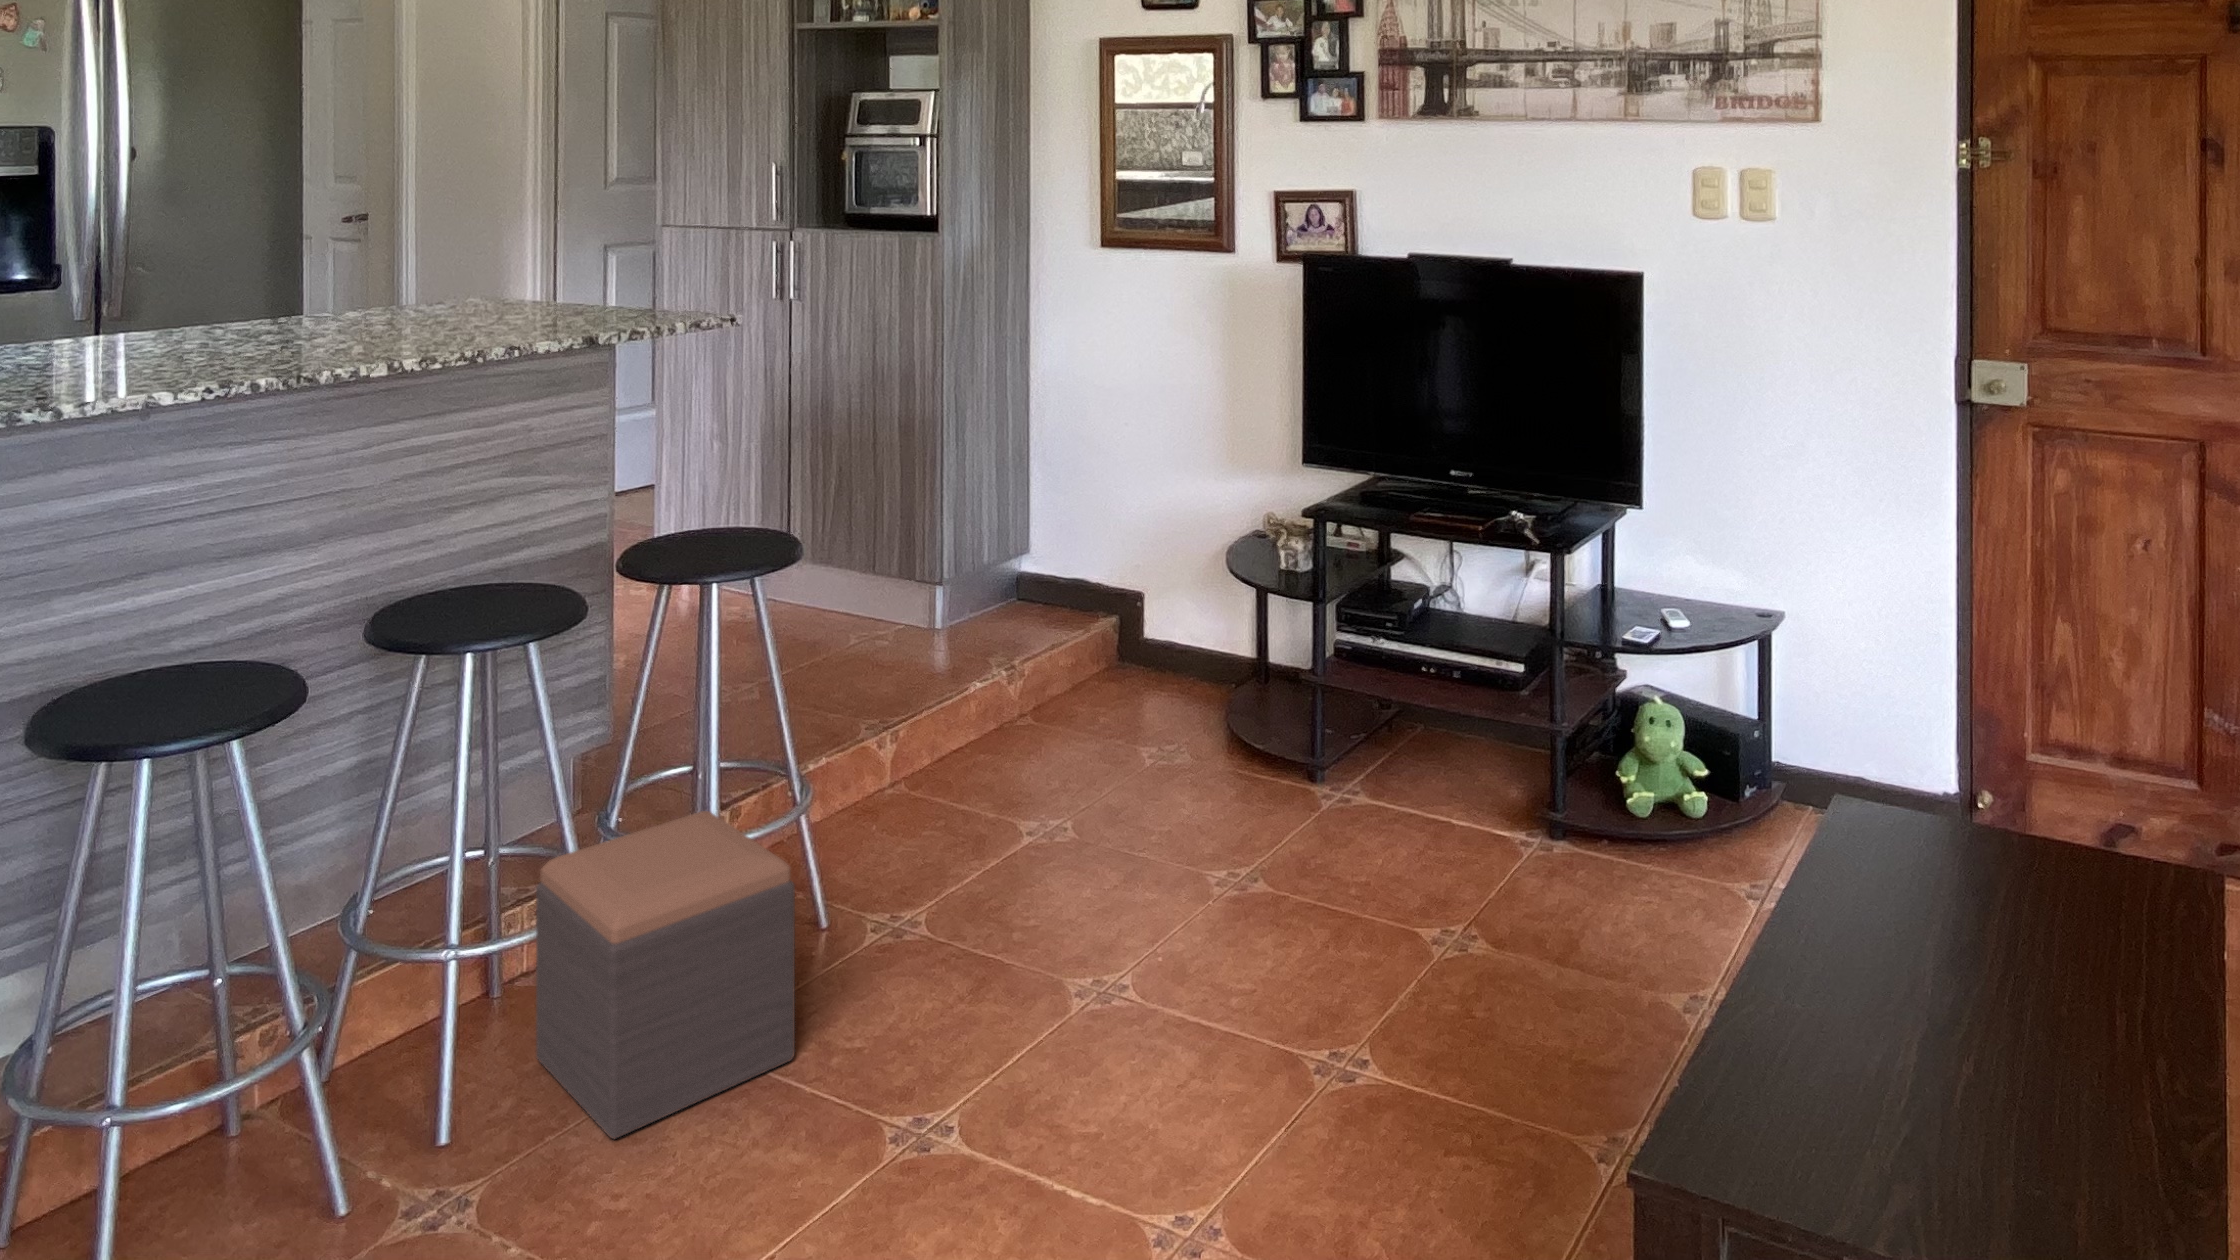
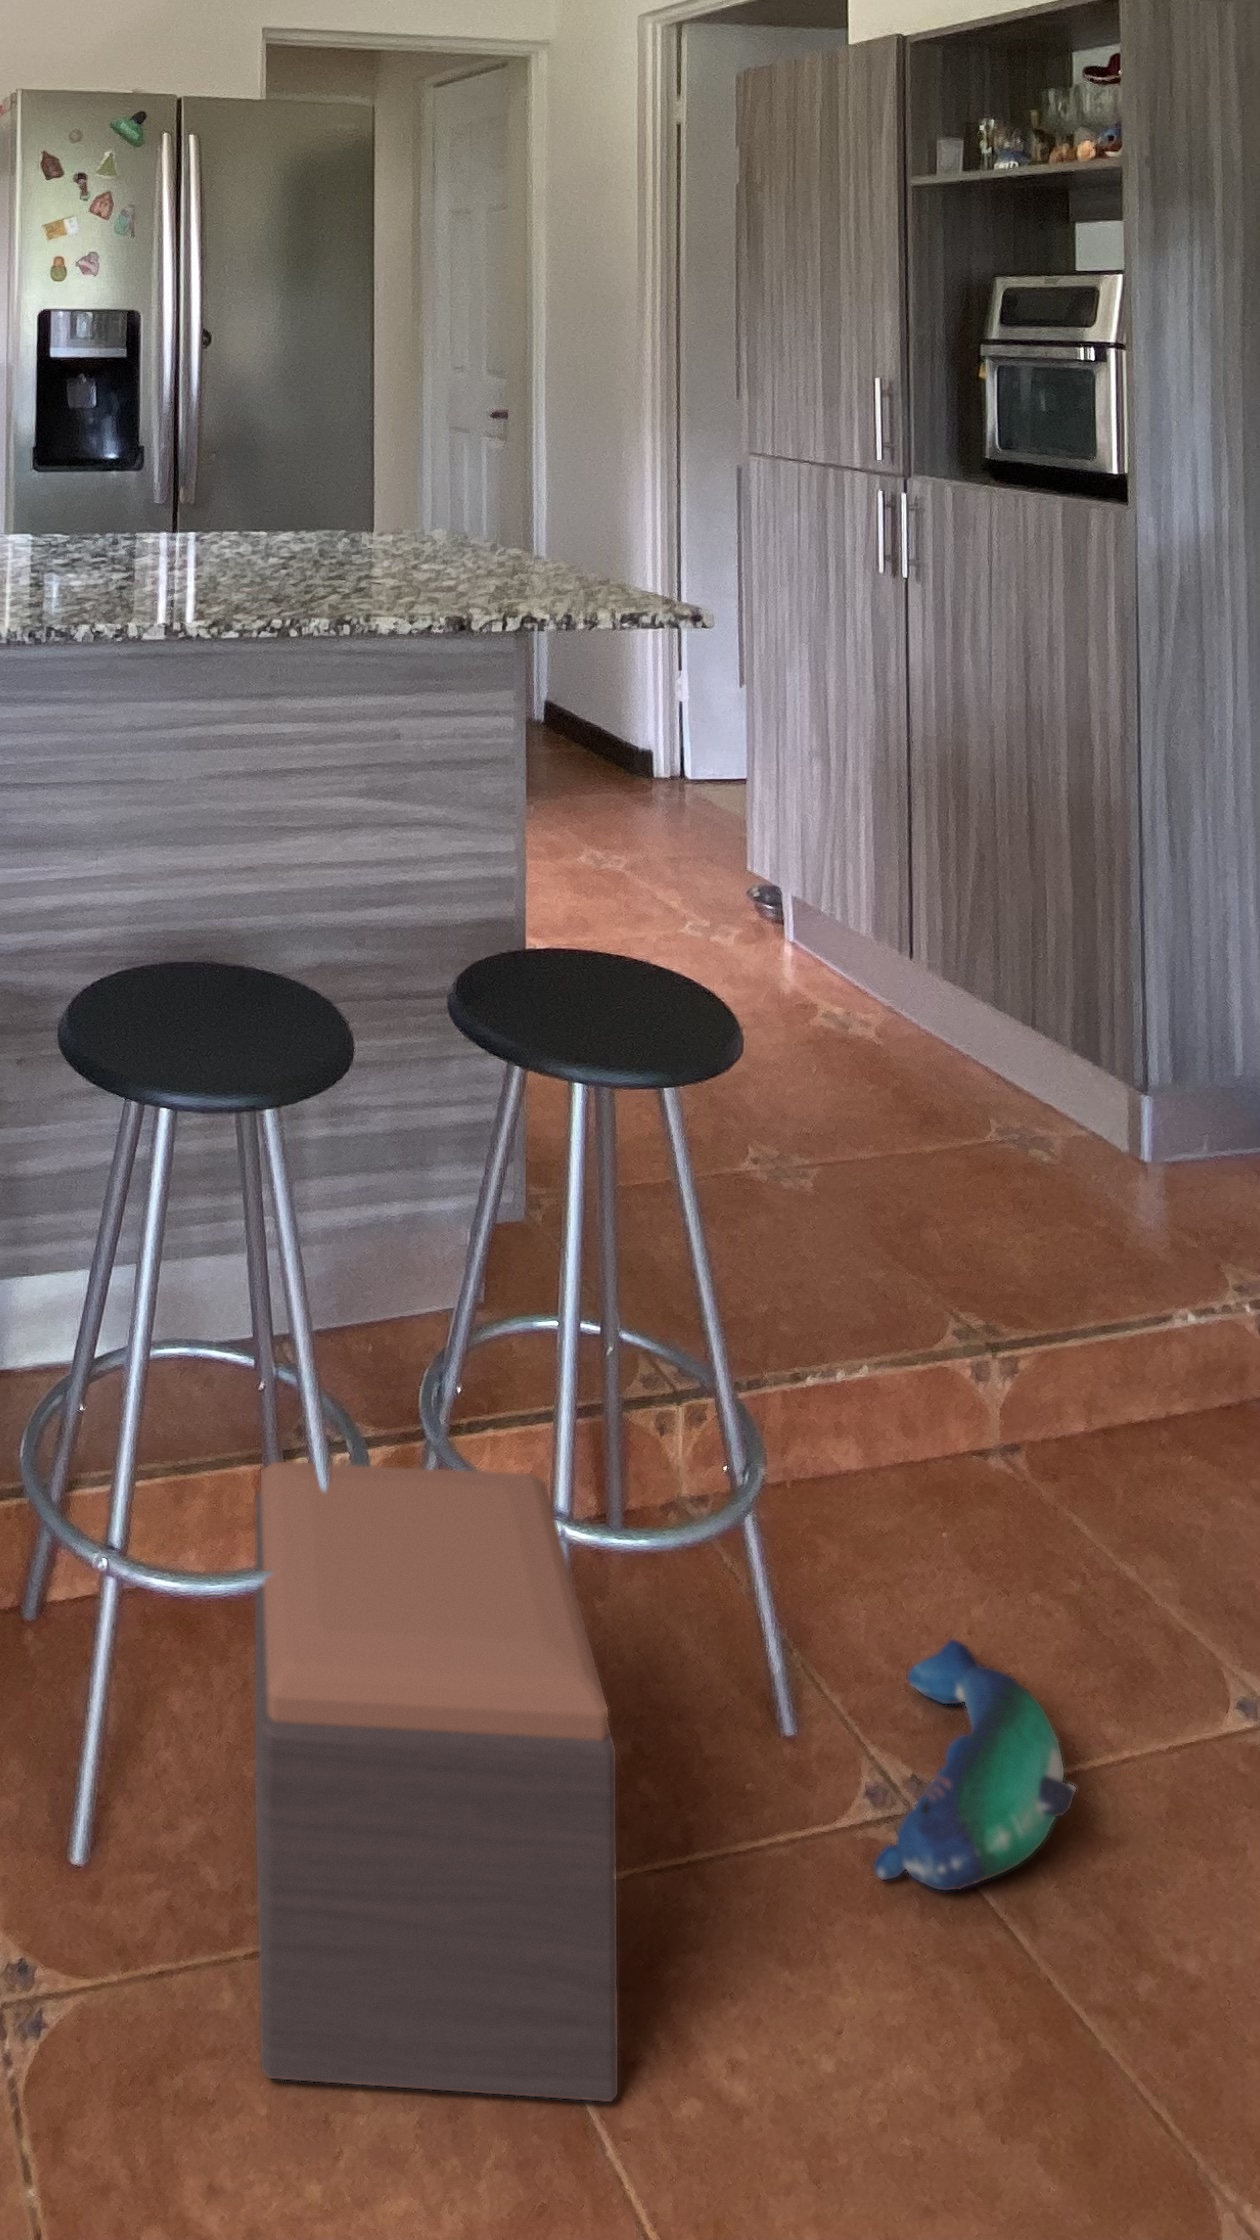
plush toy: none [875,839,969,941] -> present [874,1639,1075,1890]

